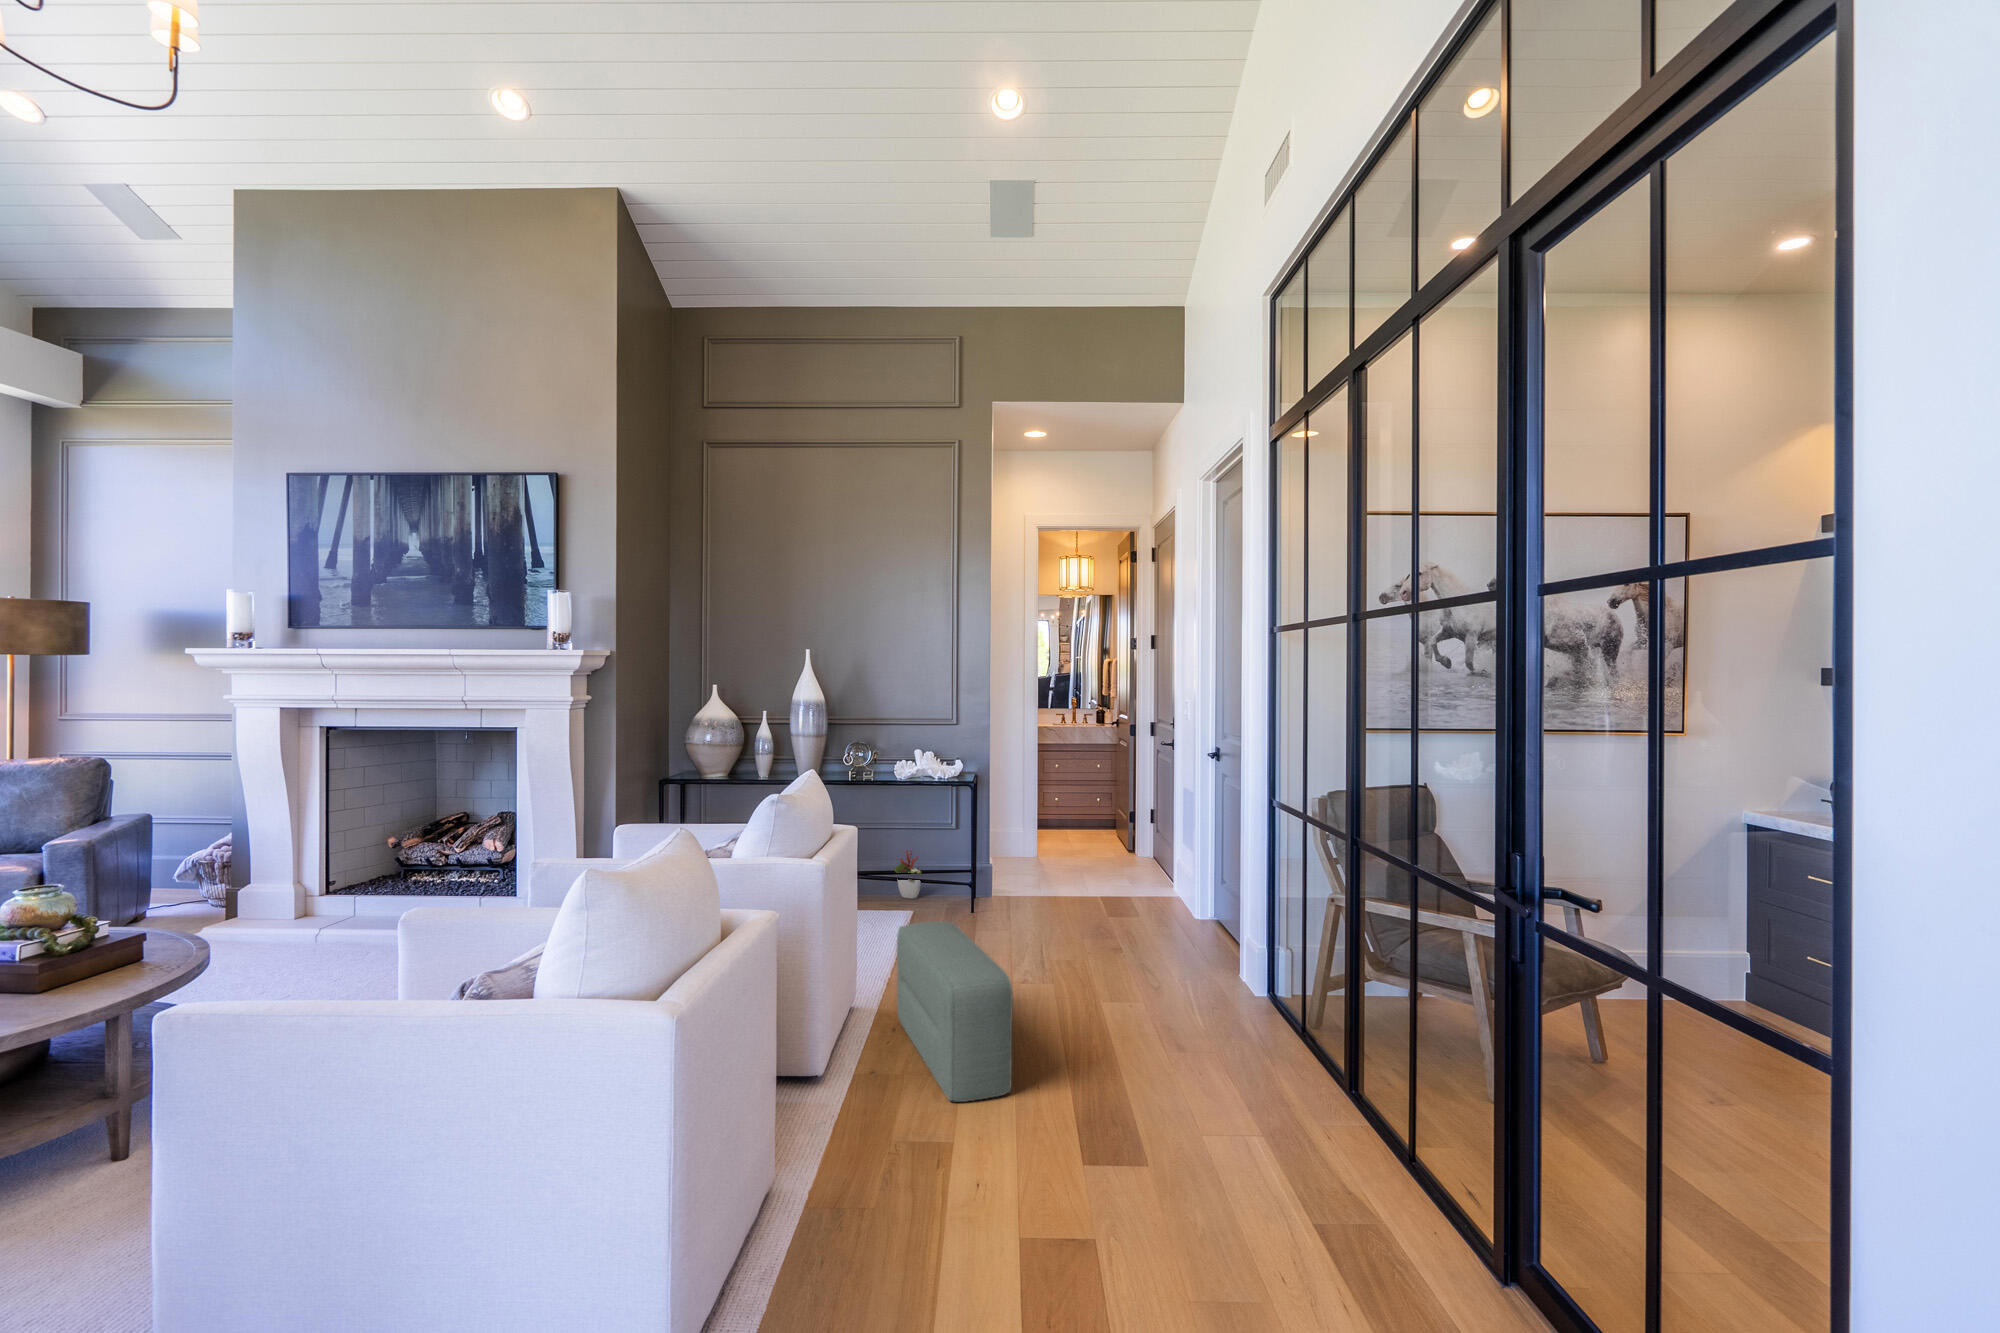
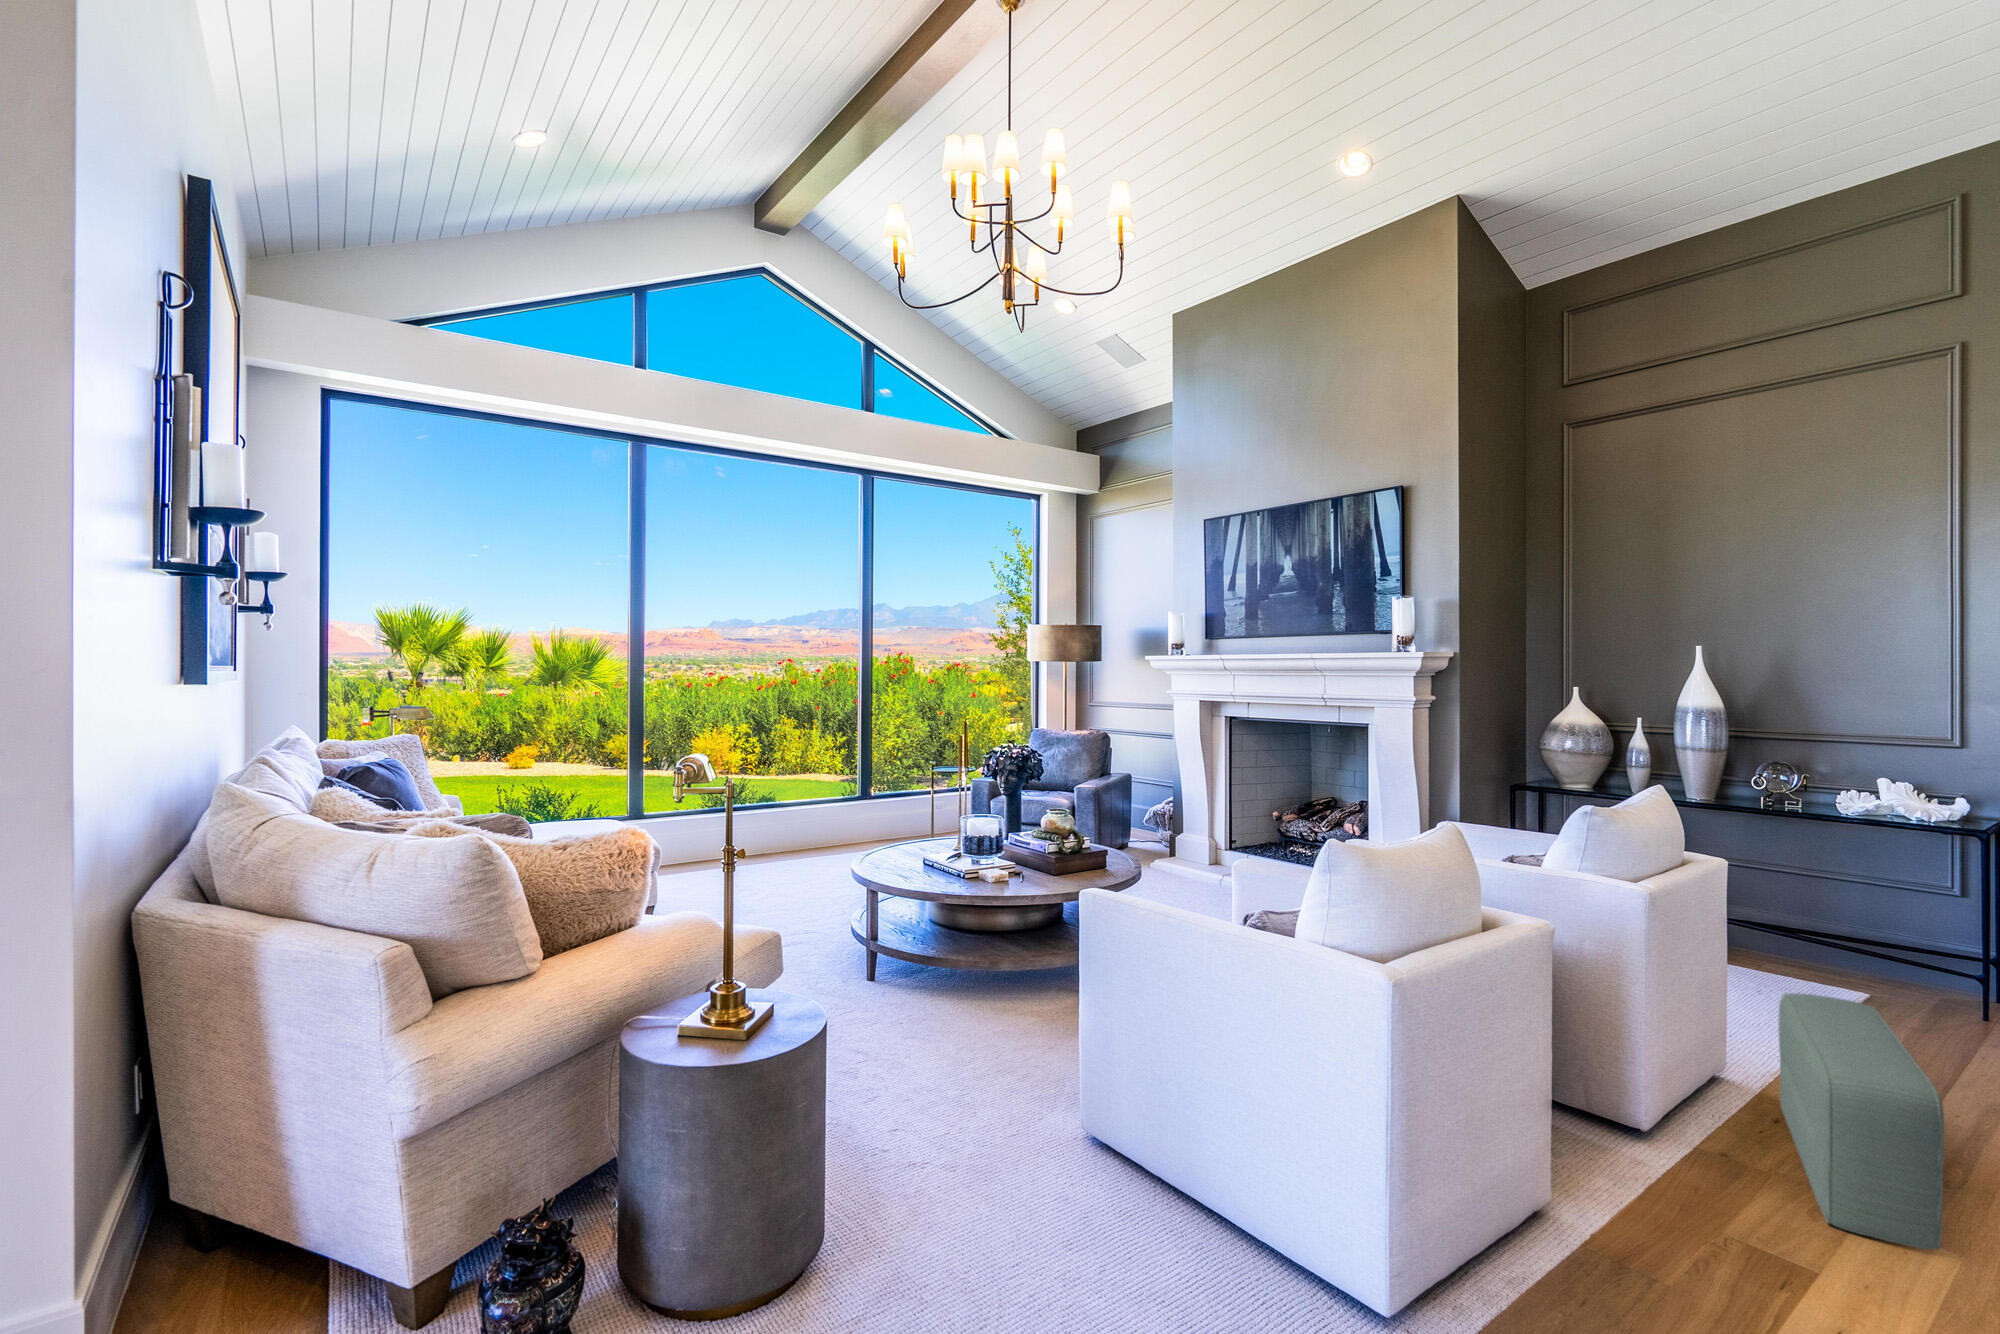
decorative plant: present [894,850,922,899] -> none [1838,911,1886,977]

